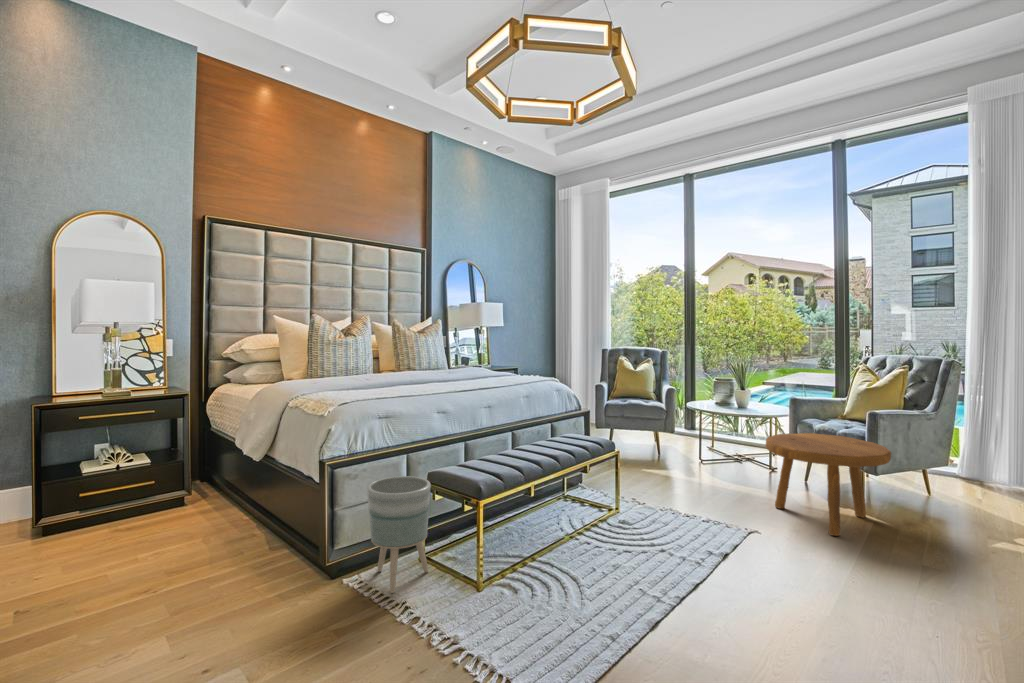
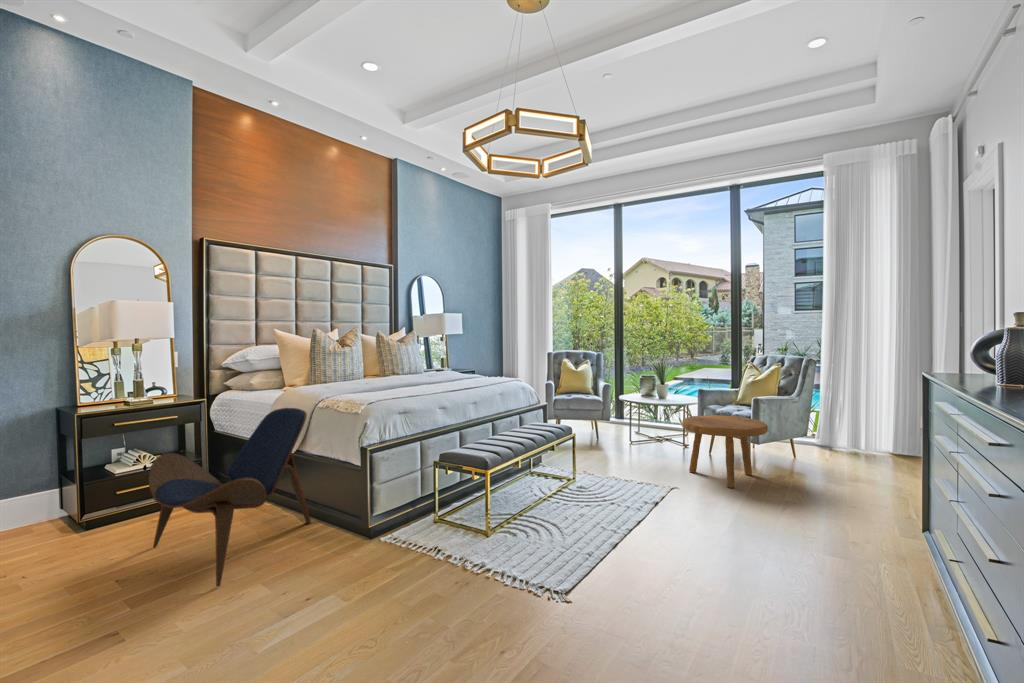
lounge chair: none [63,407,276,640] -> present [148,408,311,586]
planter: present [367,476,431,593] -> none [399,457,447,543]

